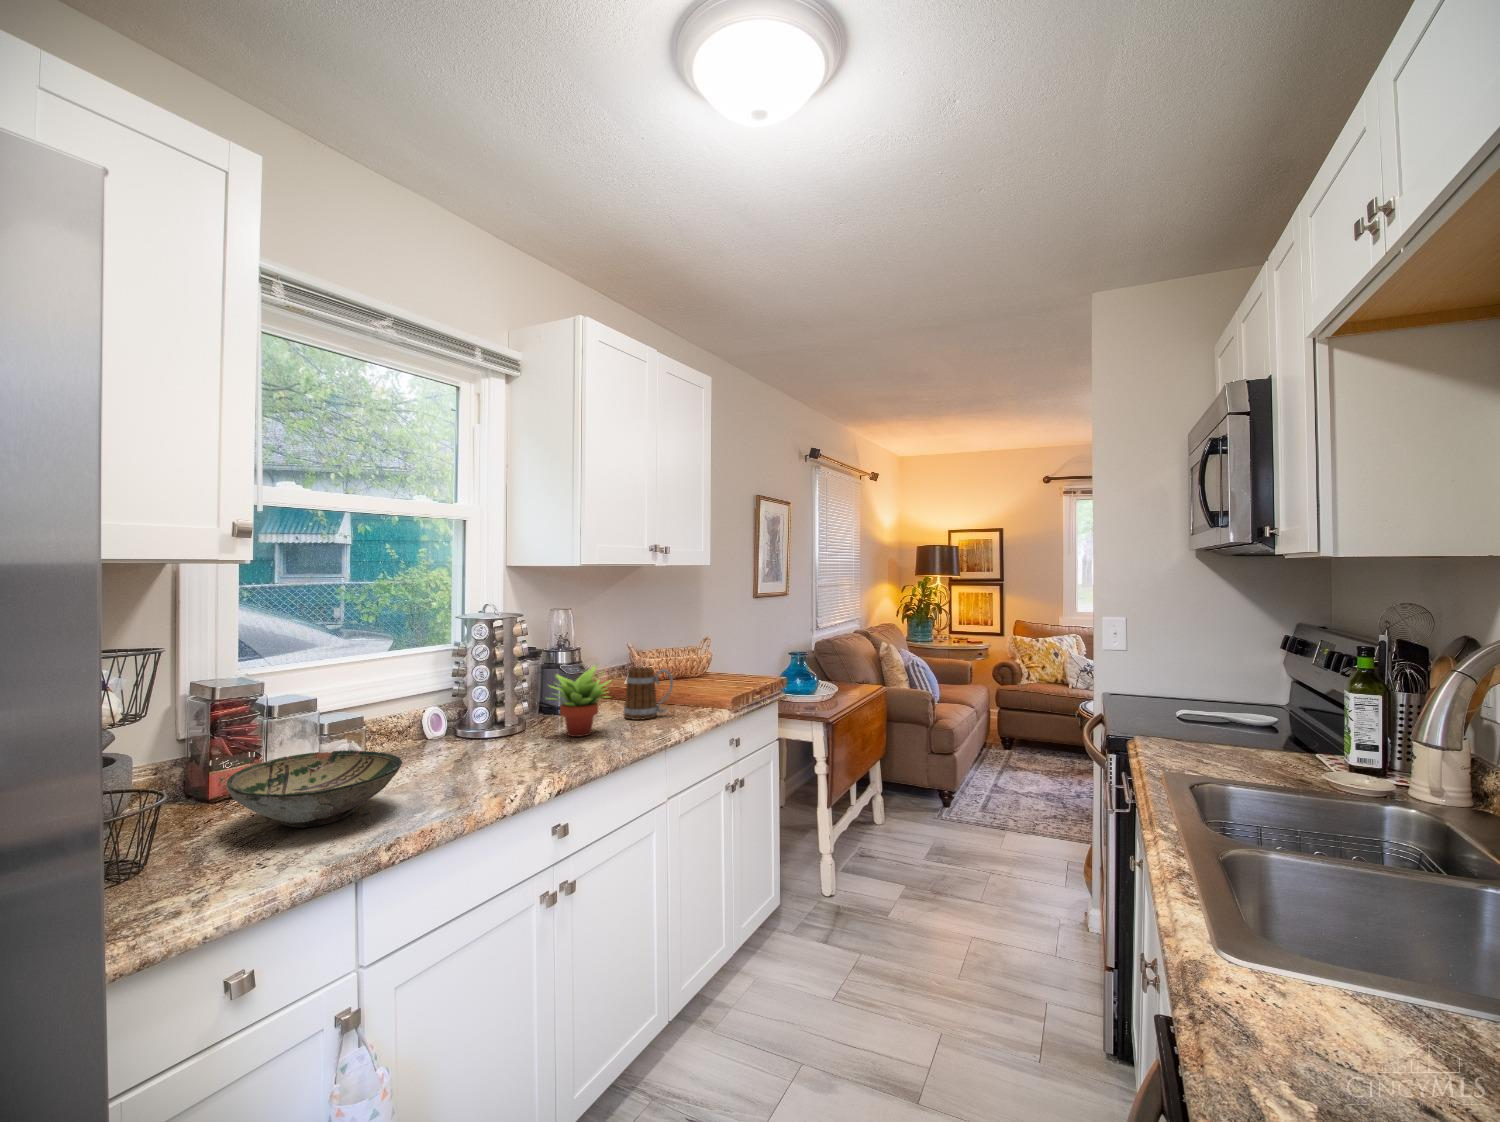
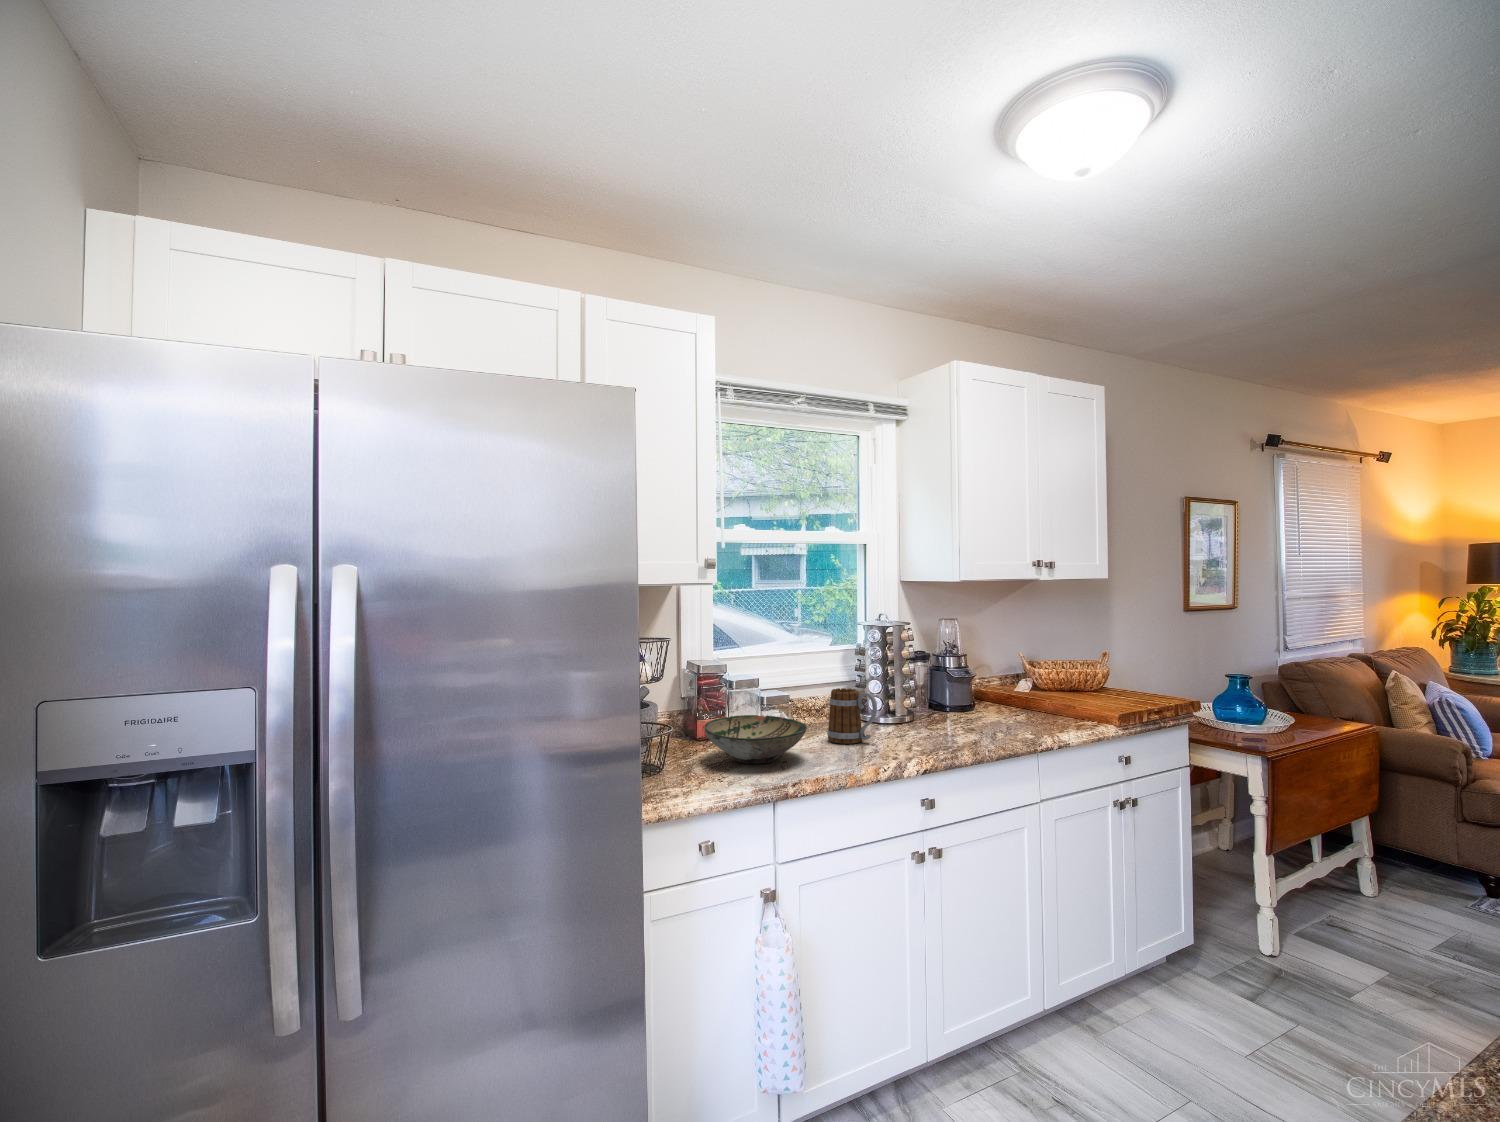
succulent plant: present [551,664,611,737] -> none [926,668,987,731]
mug: present [624,667,673,720] -> present [827,688,877,744]

